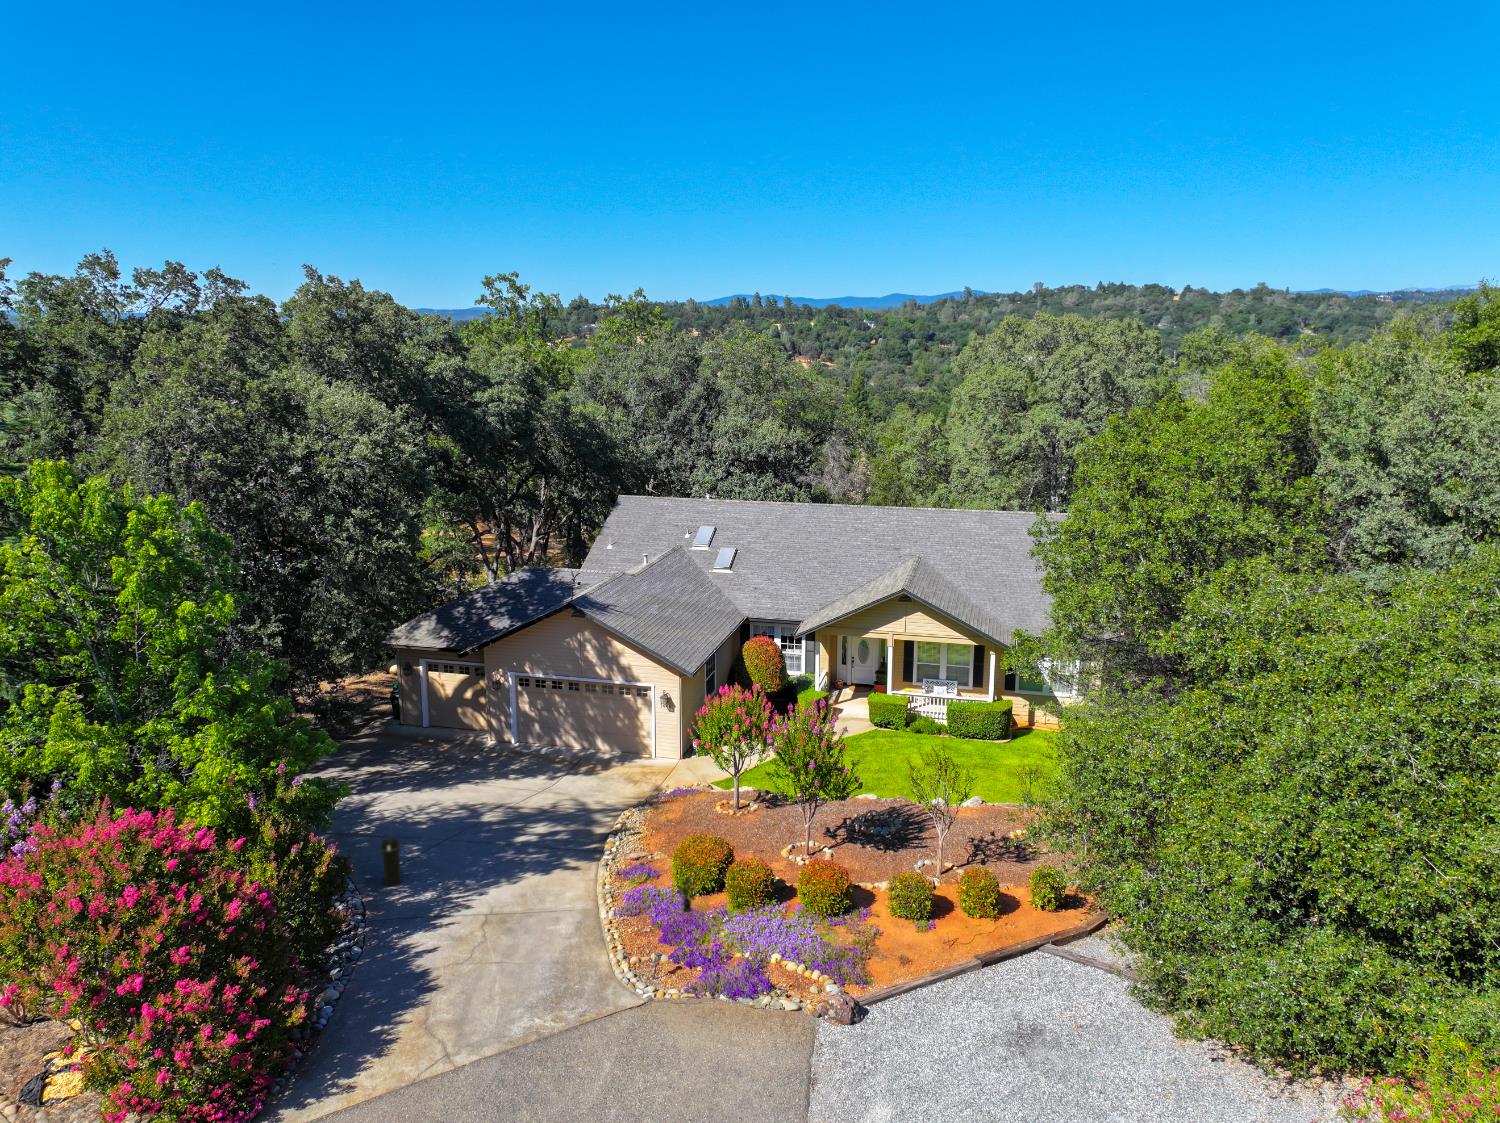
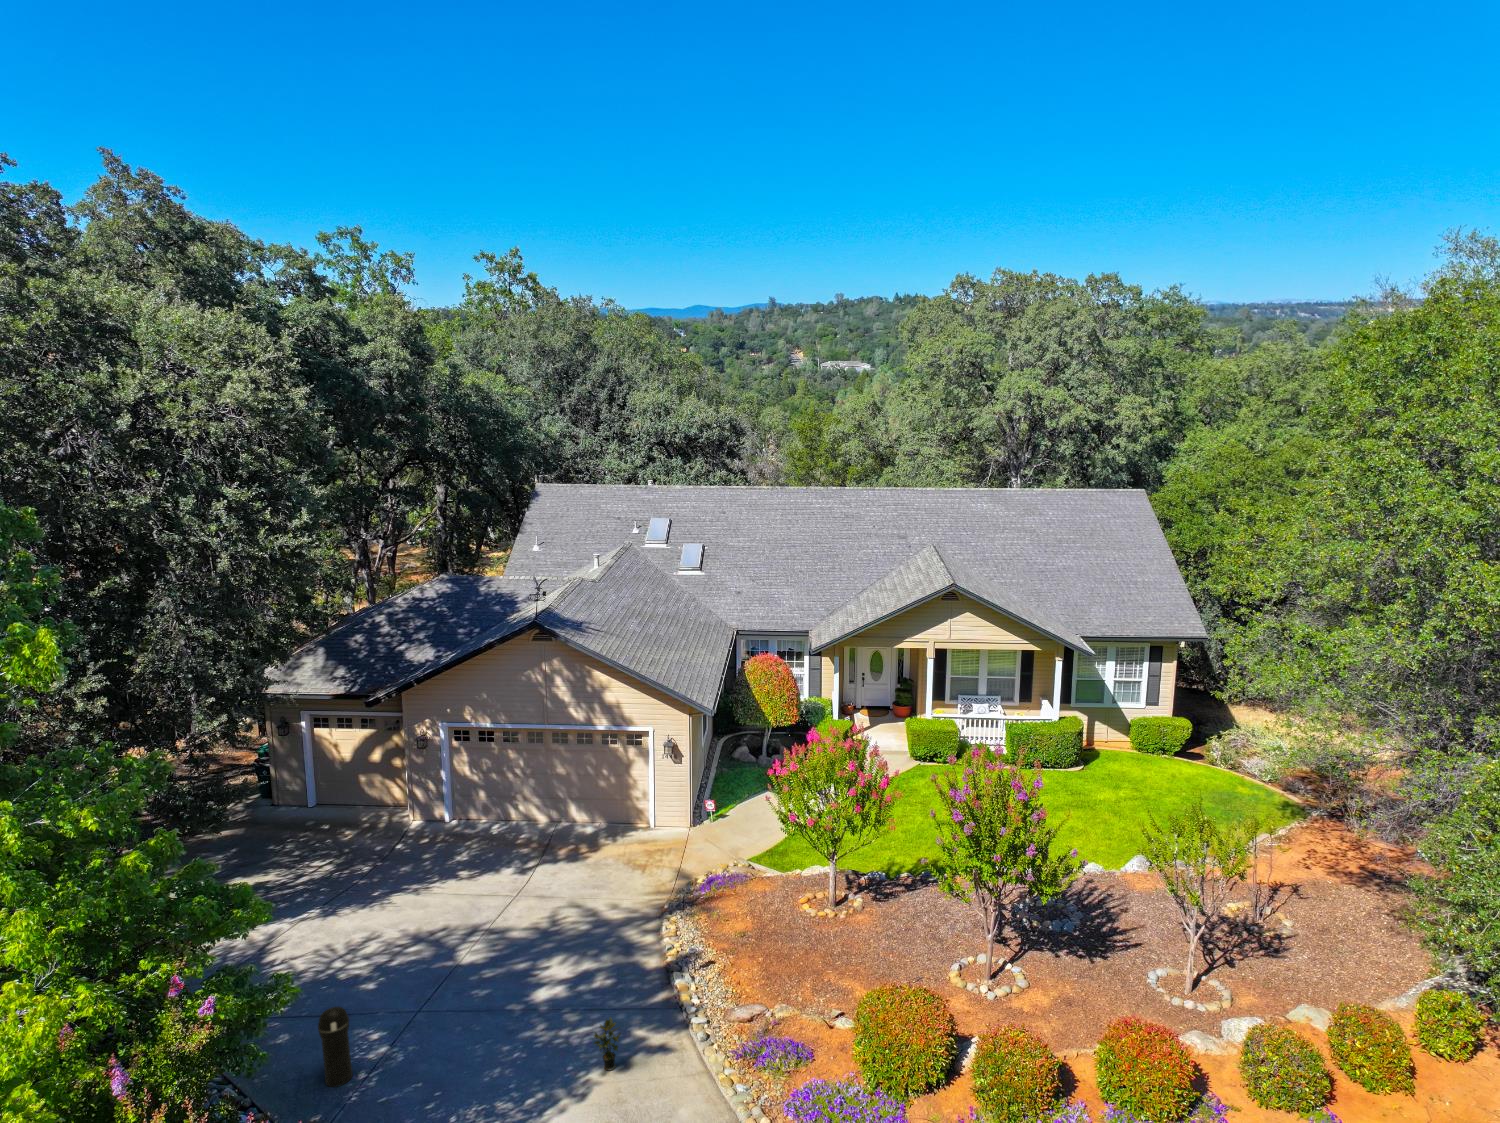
potted plant: present [678,877,694,911] -> present [594,1018,621,1070]

